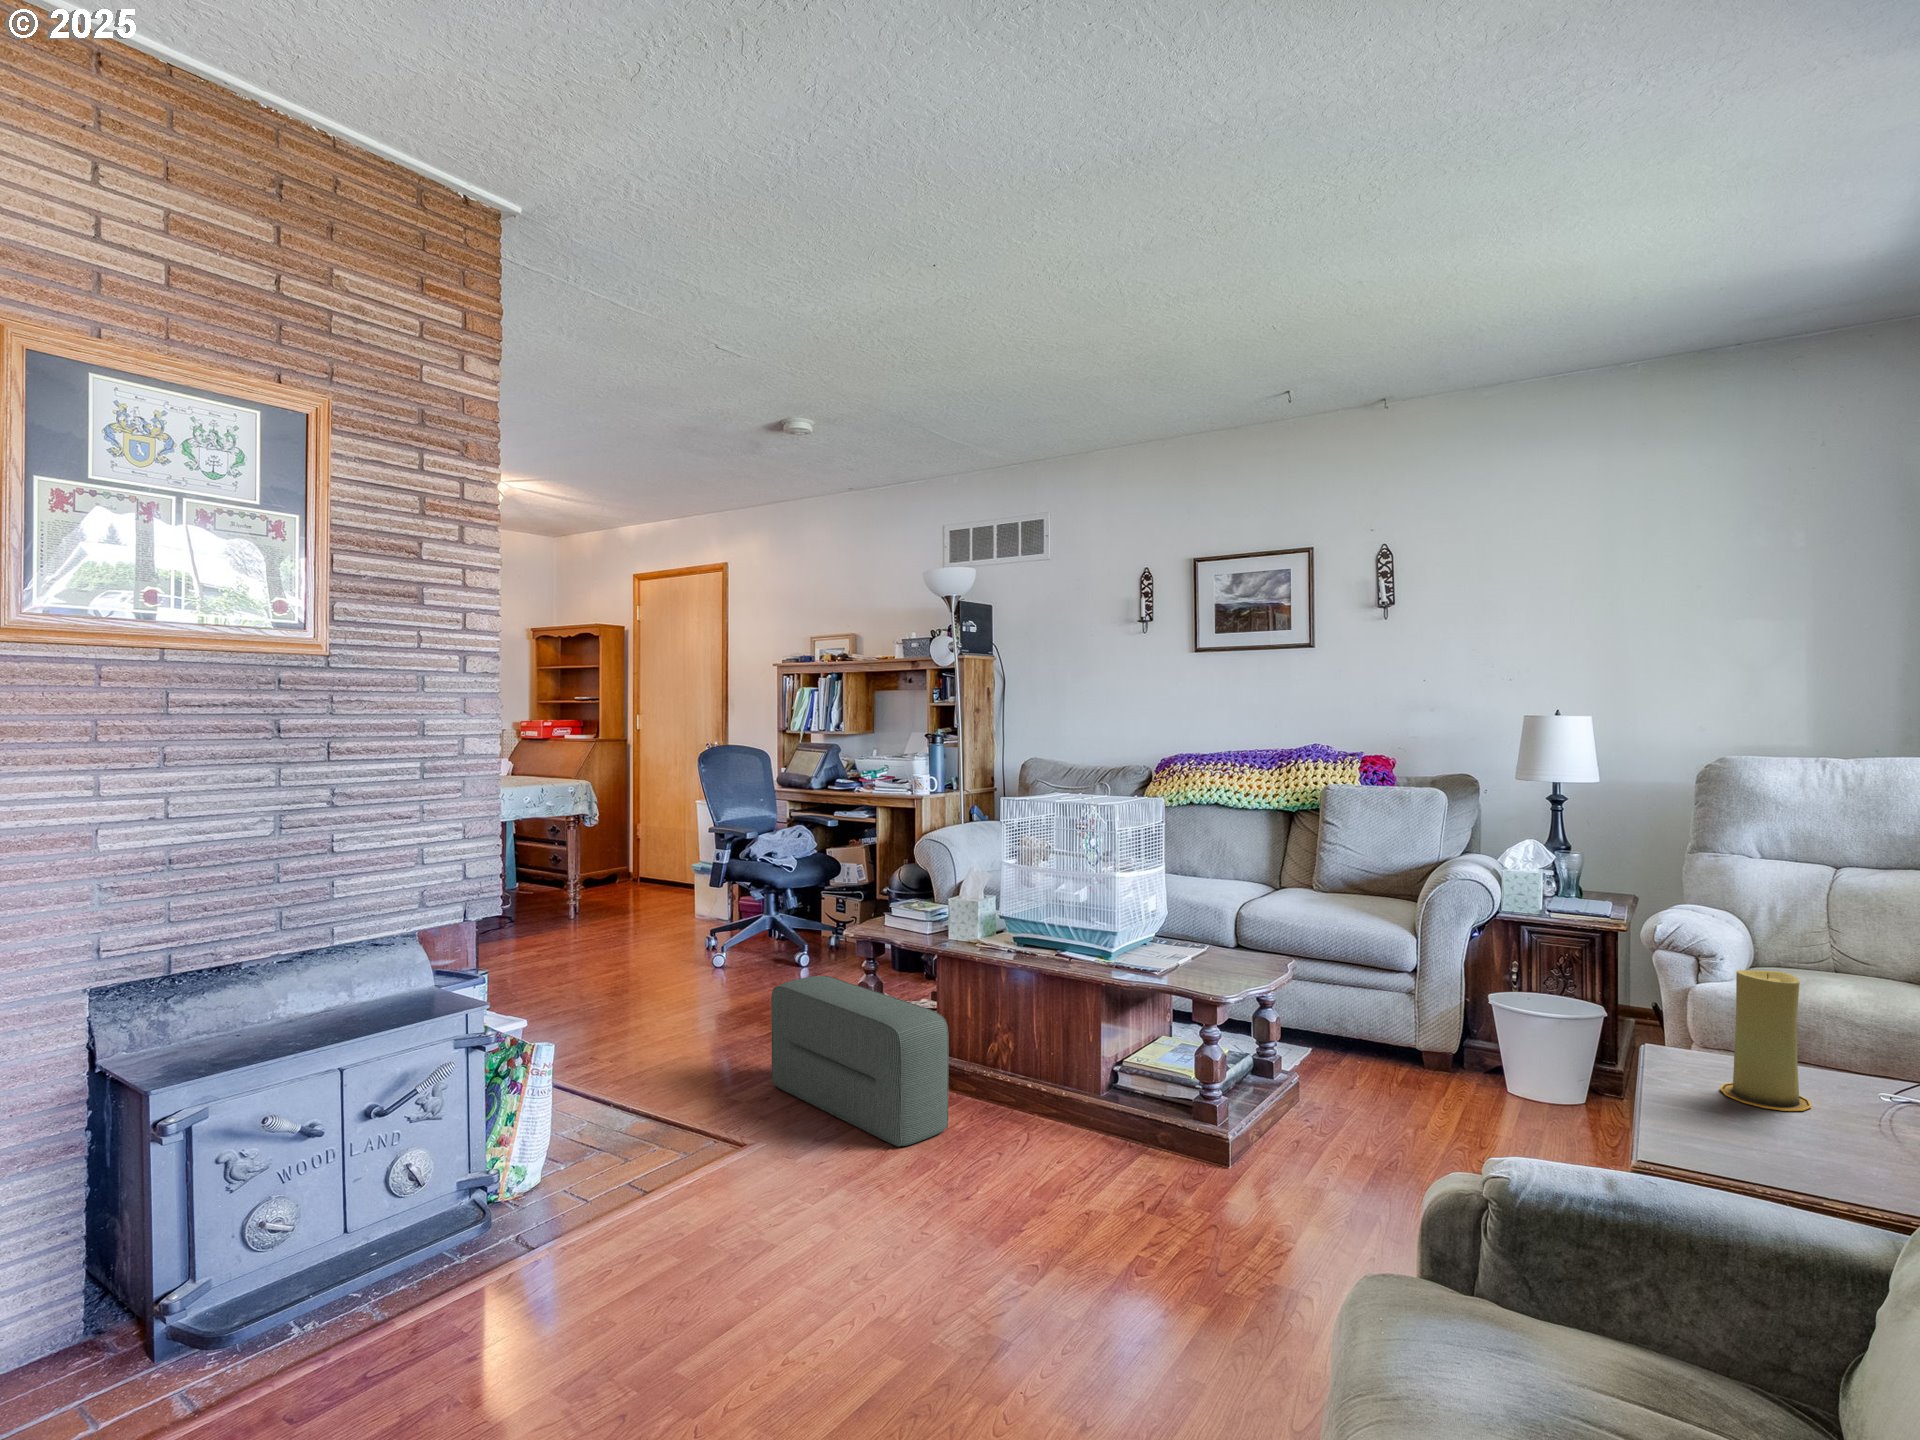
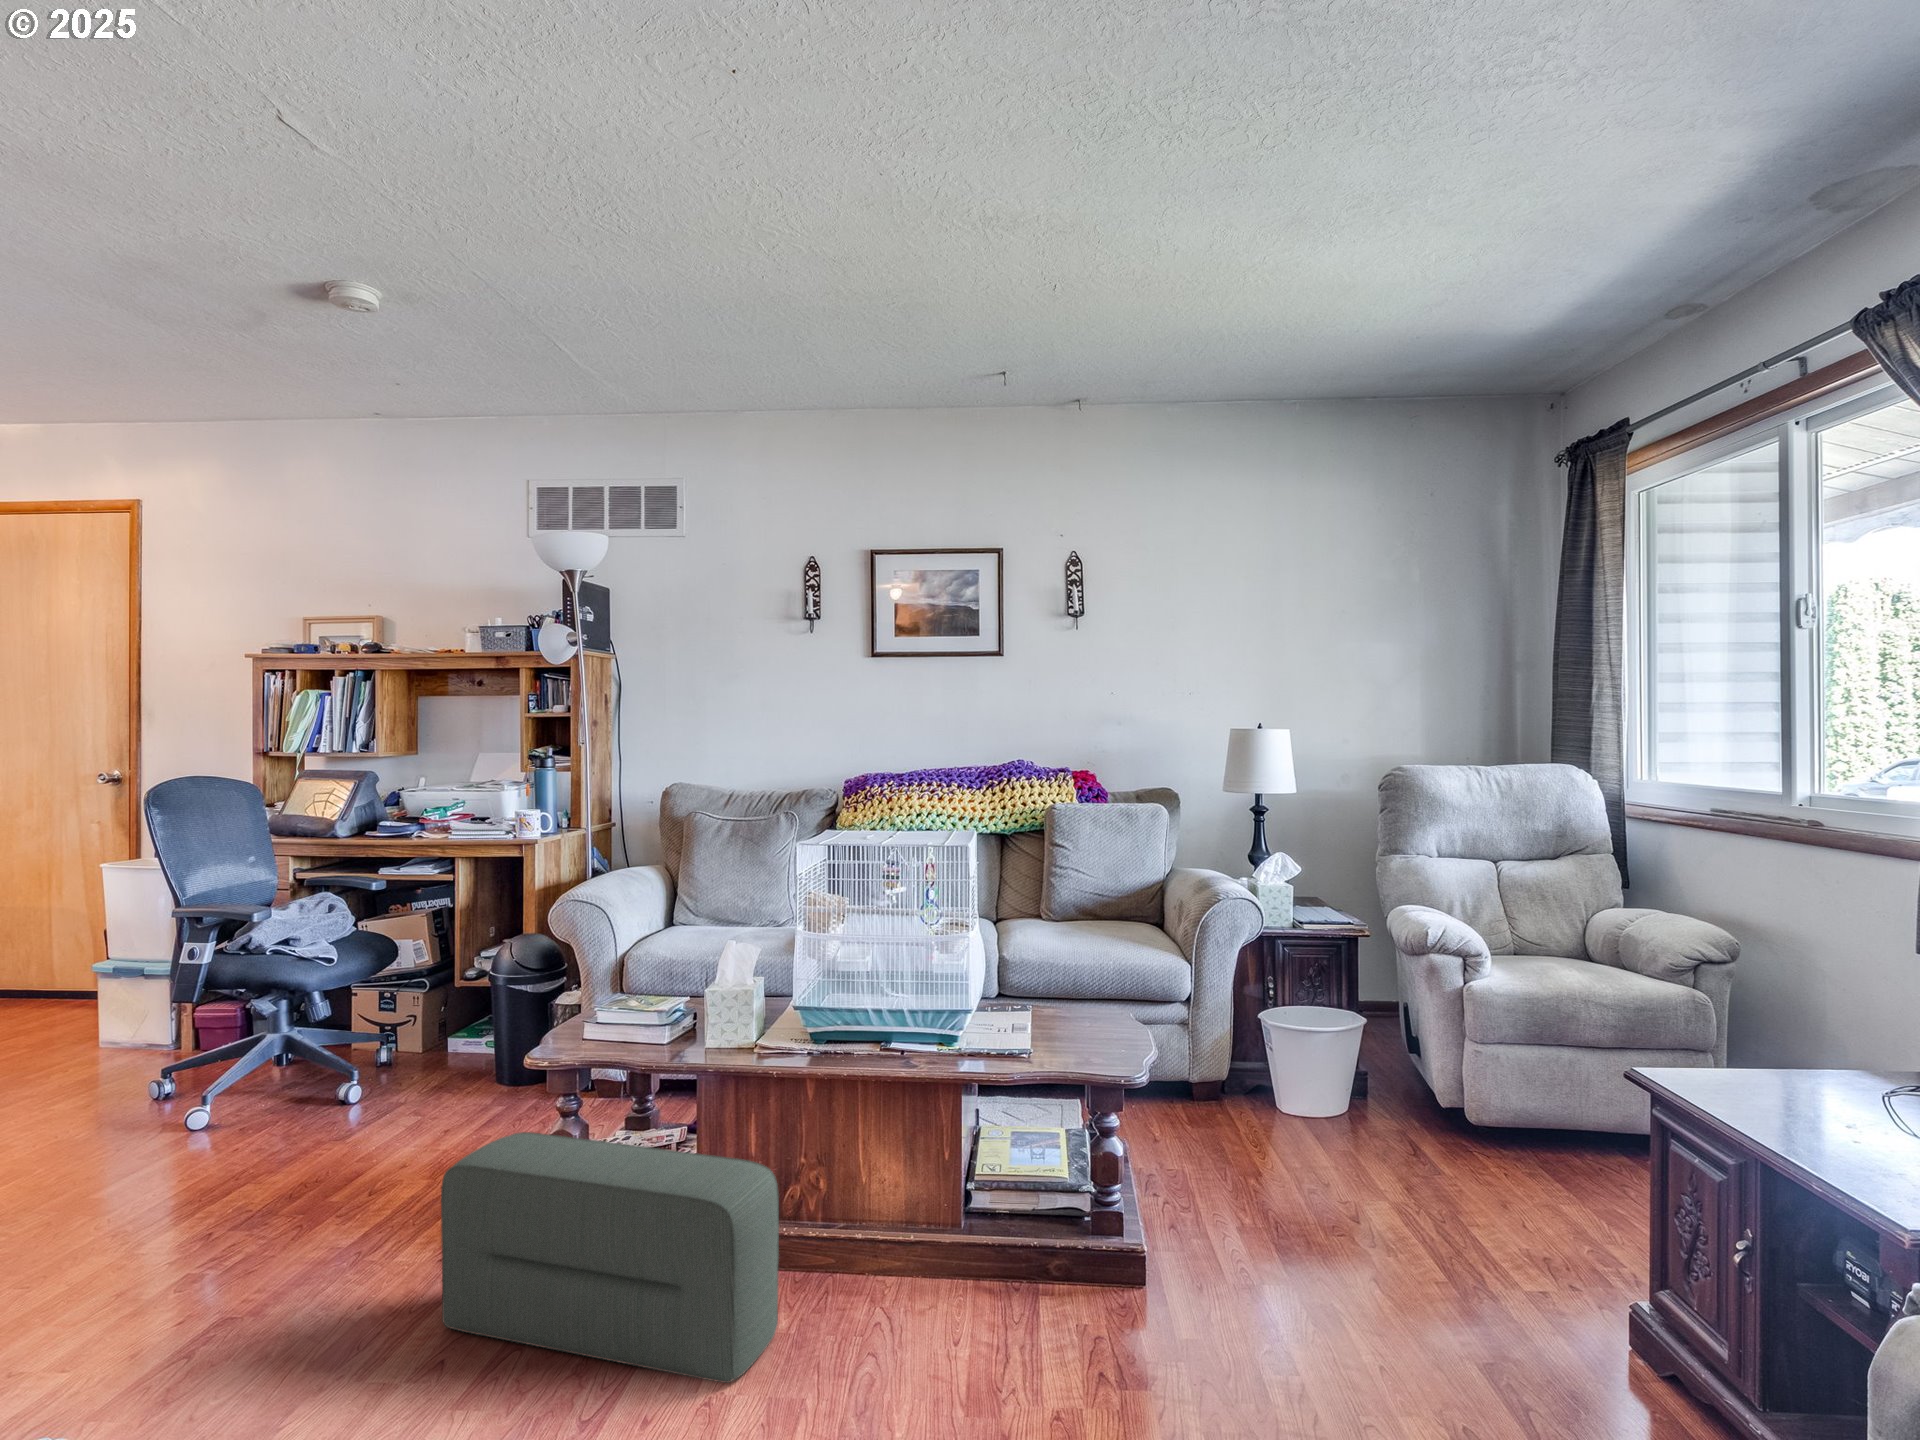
candle: present [1720,970,1812,1111] -> none [1783,981,1877,1124]

